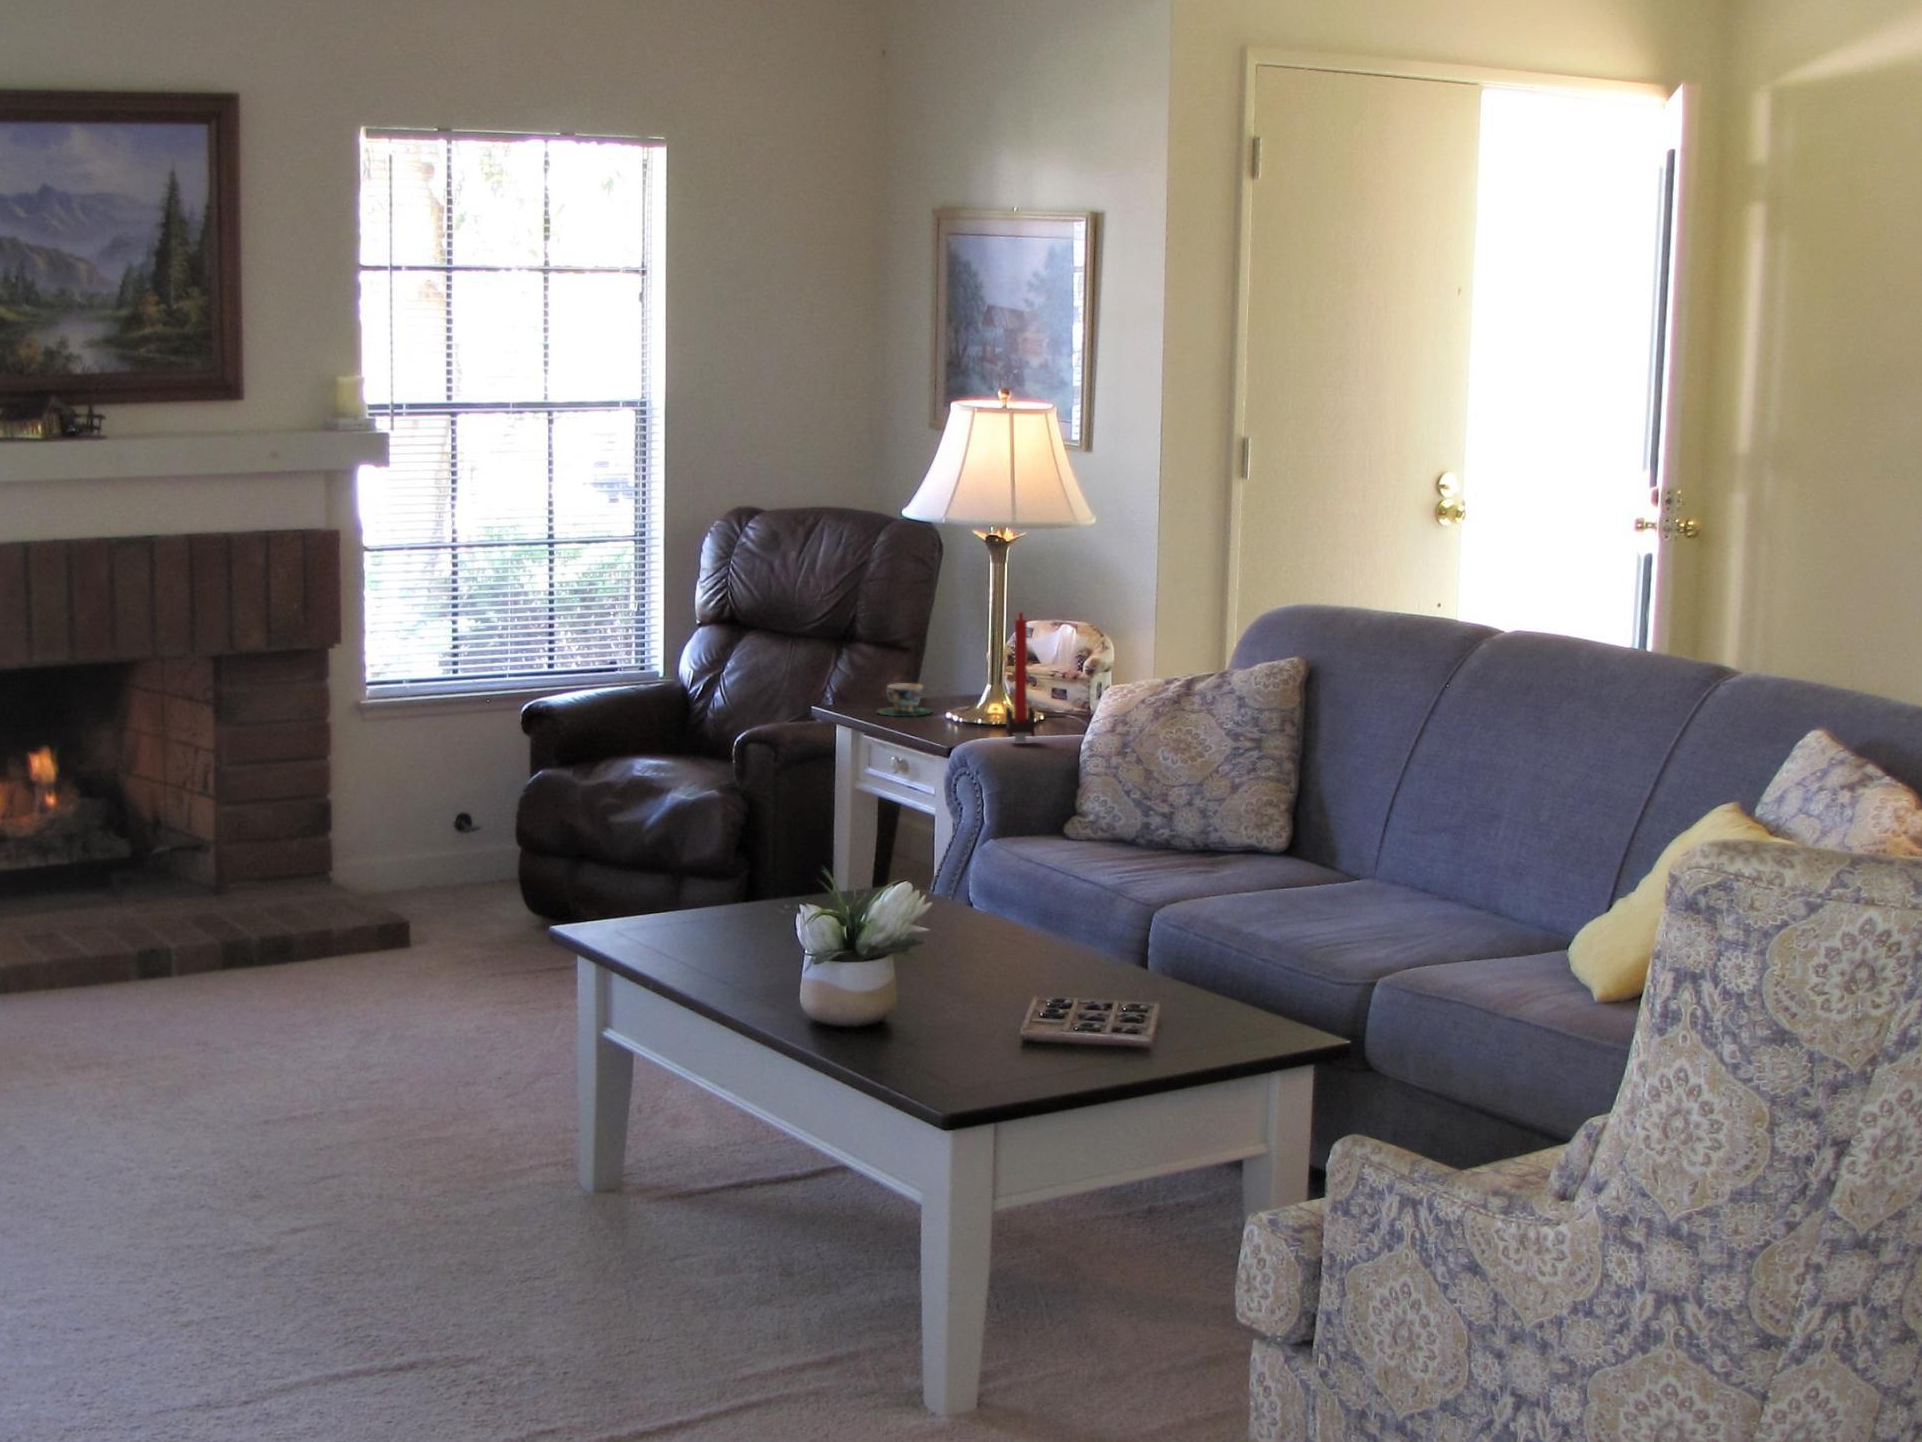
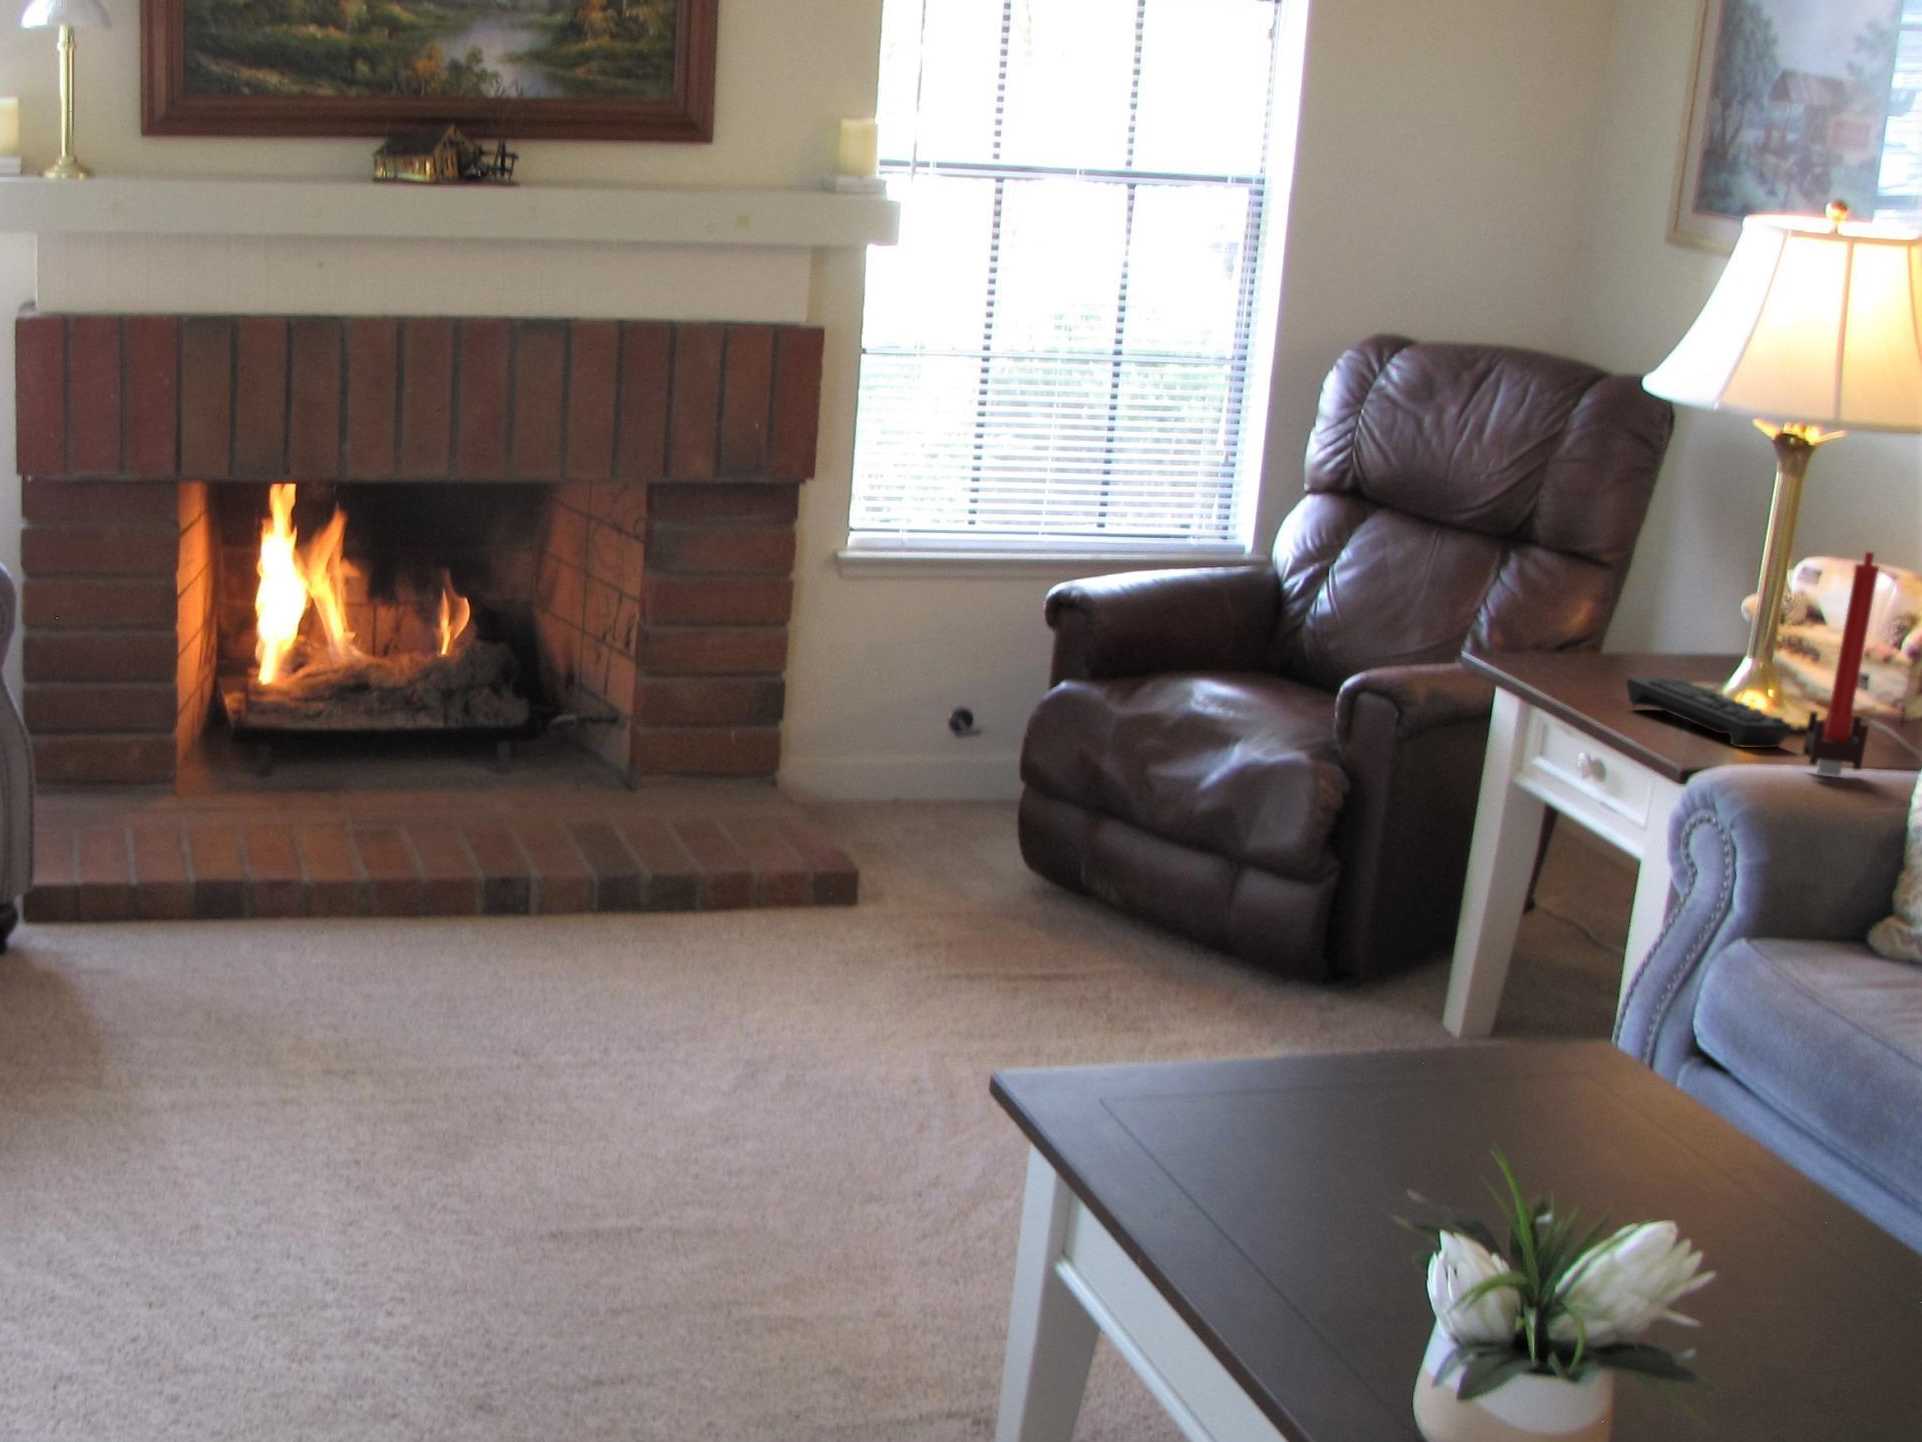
teacup: present [877,683,932,716] -> none [1556,622,1652,678]
remote control: none [914,706,1002,738] -> present [1626,676,1790,748]

